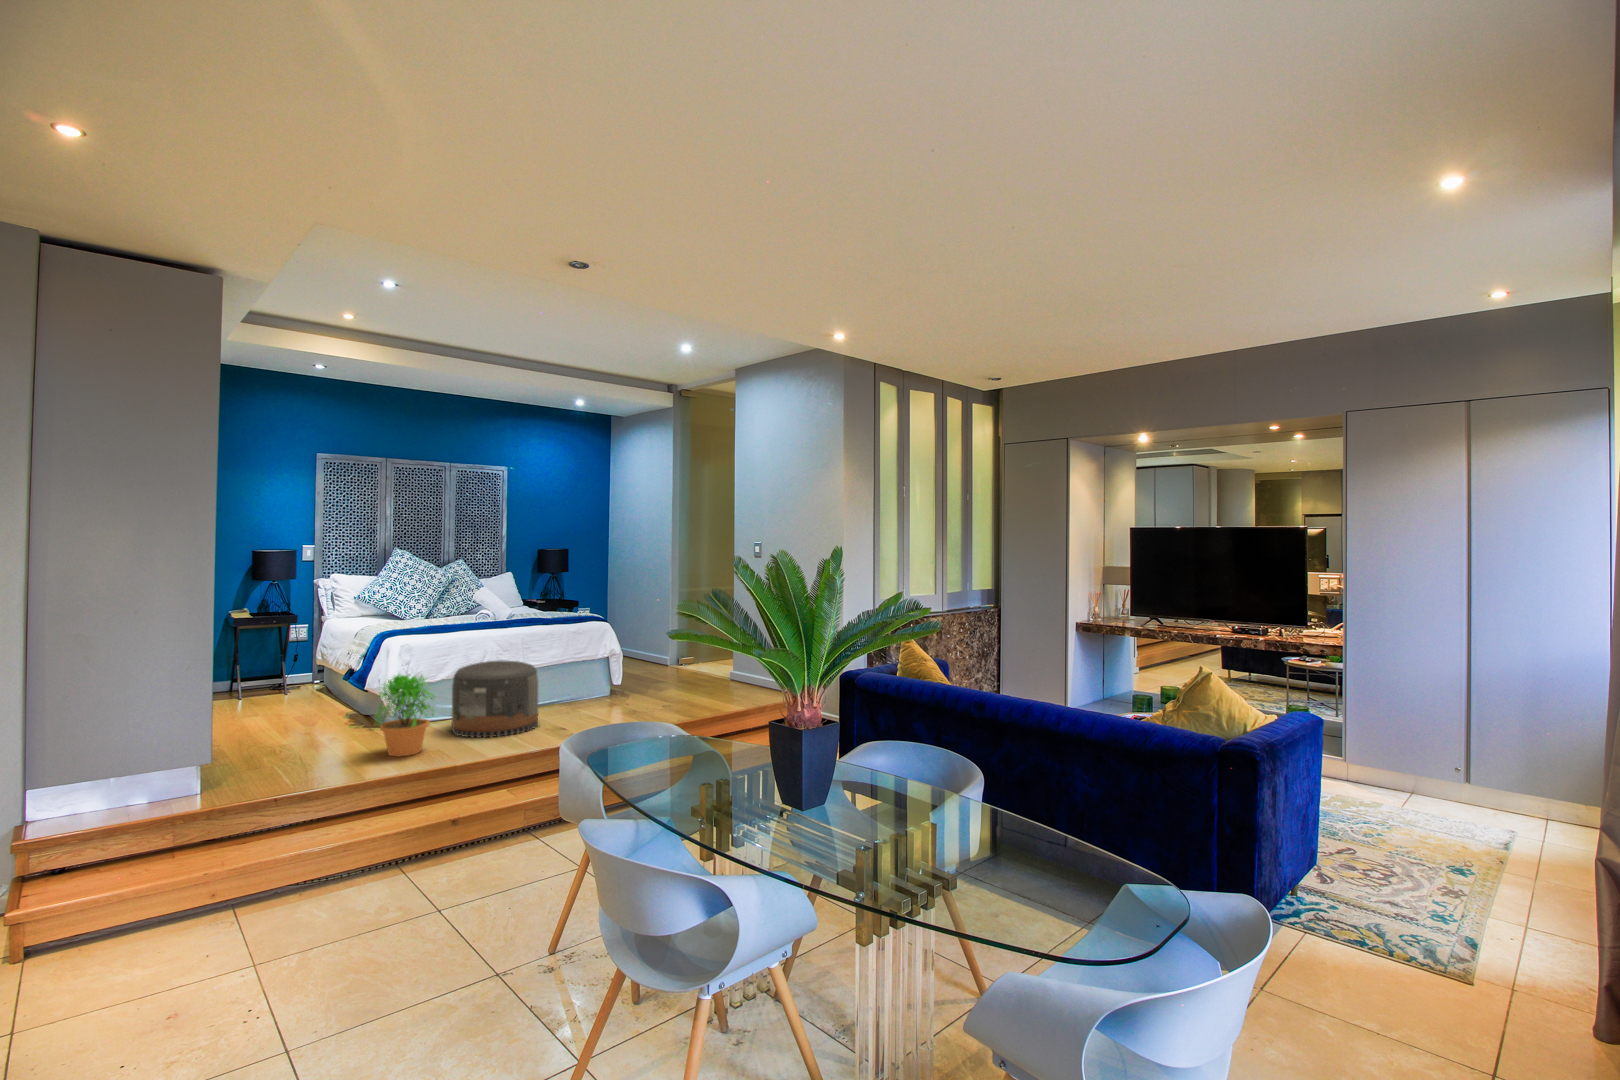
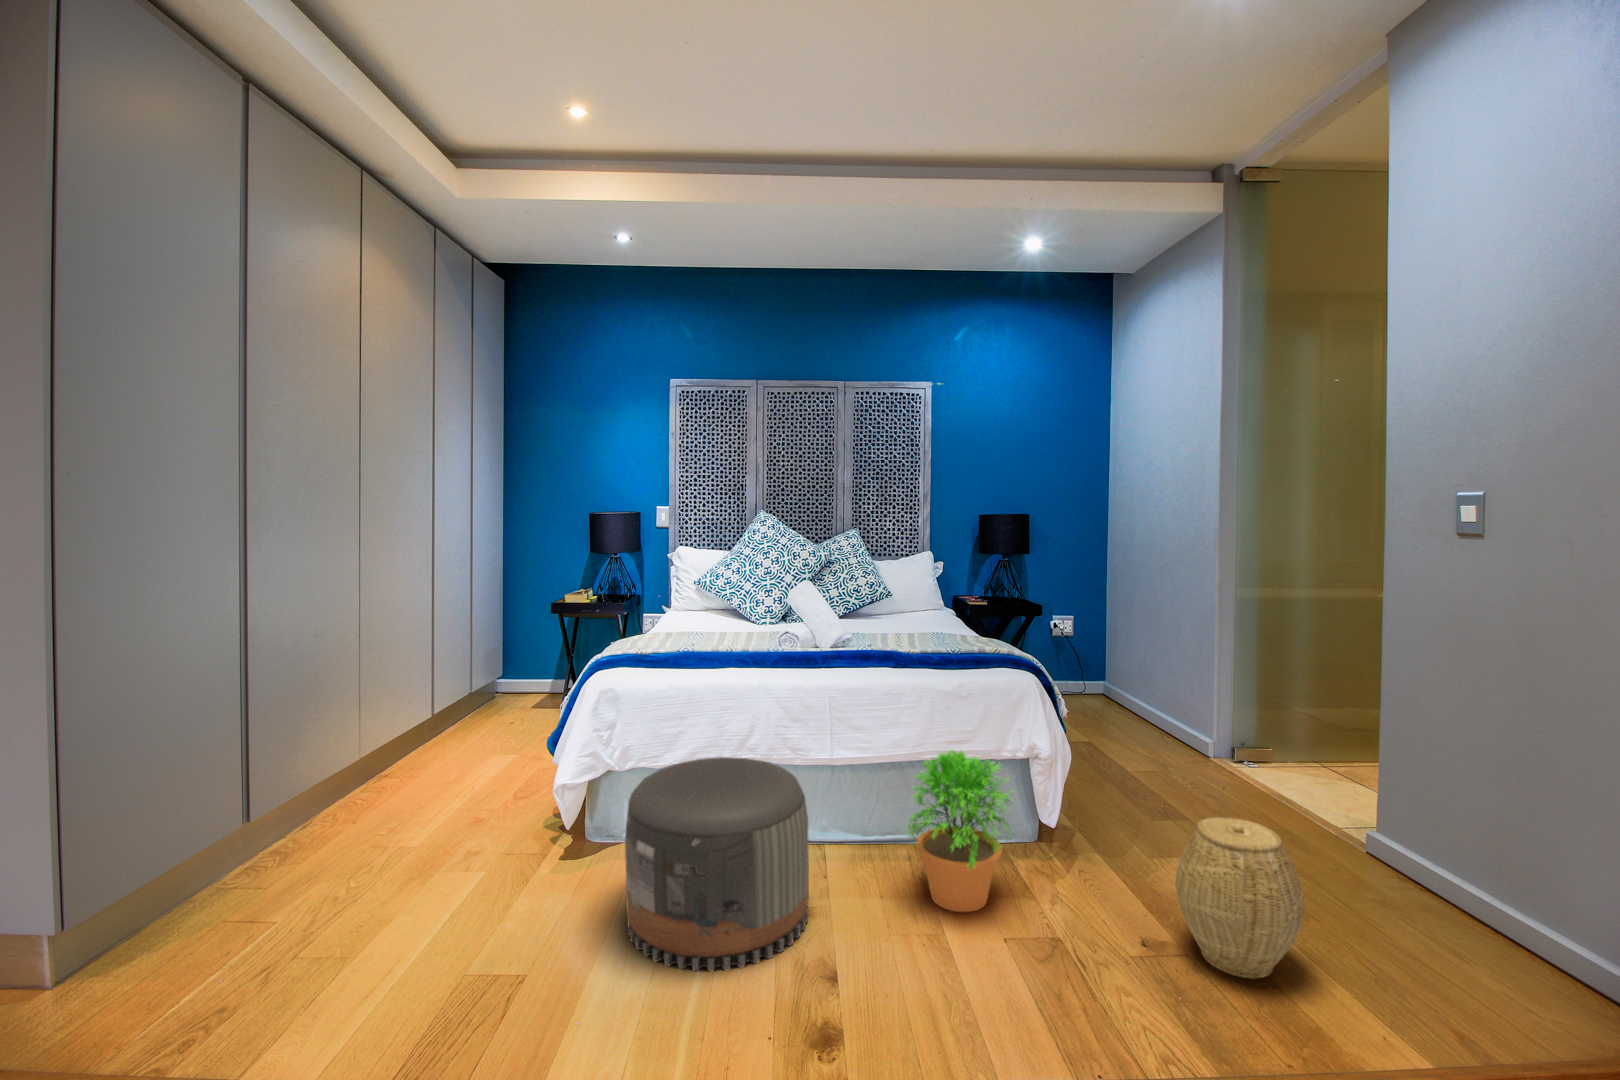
woven basket: none [674,656,714,707] -> present [1175,817,1305,979]
potted plant: present [375,674,435,756] -> present [906,750,1012,912]

